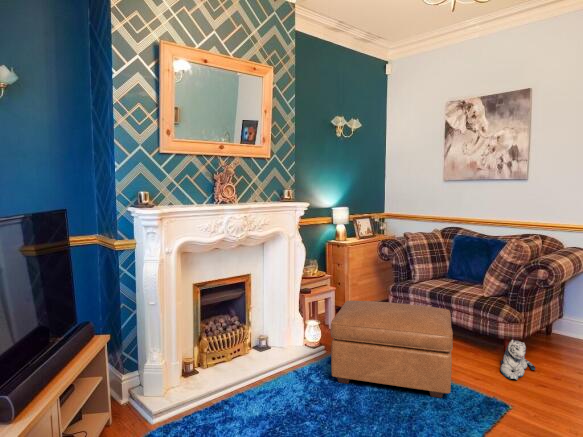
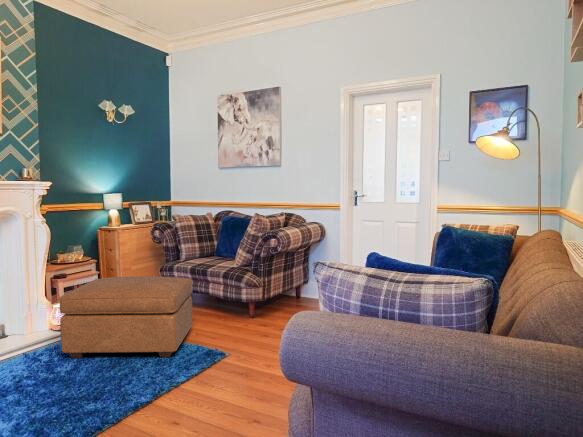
plush toy: present [500,340,535,380] -> none [238,301,269,335]

